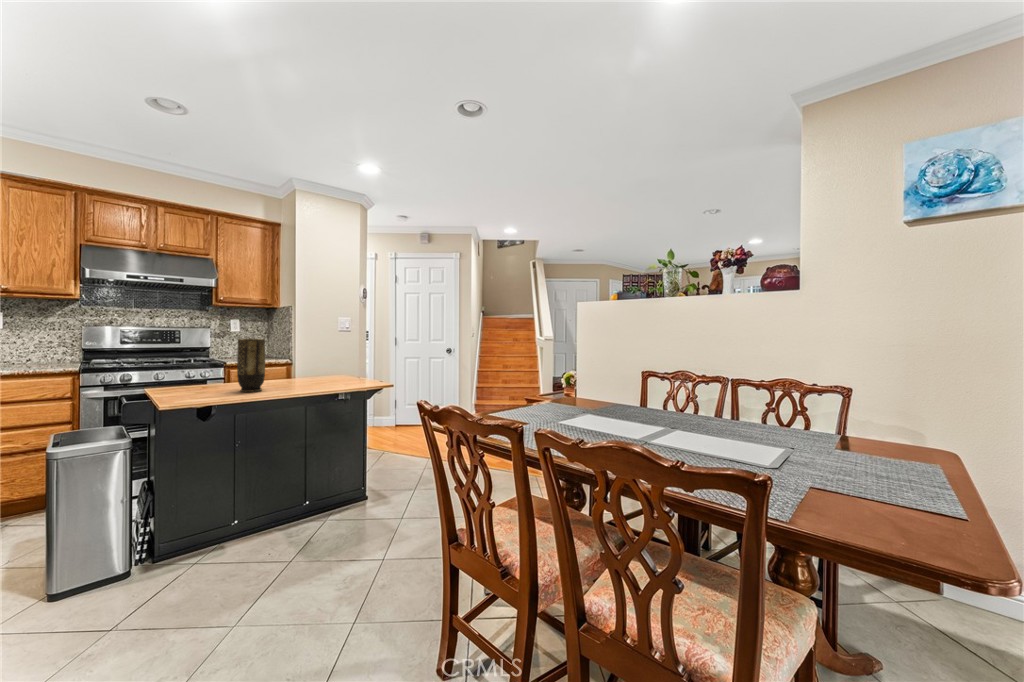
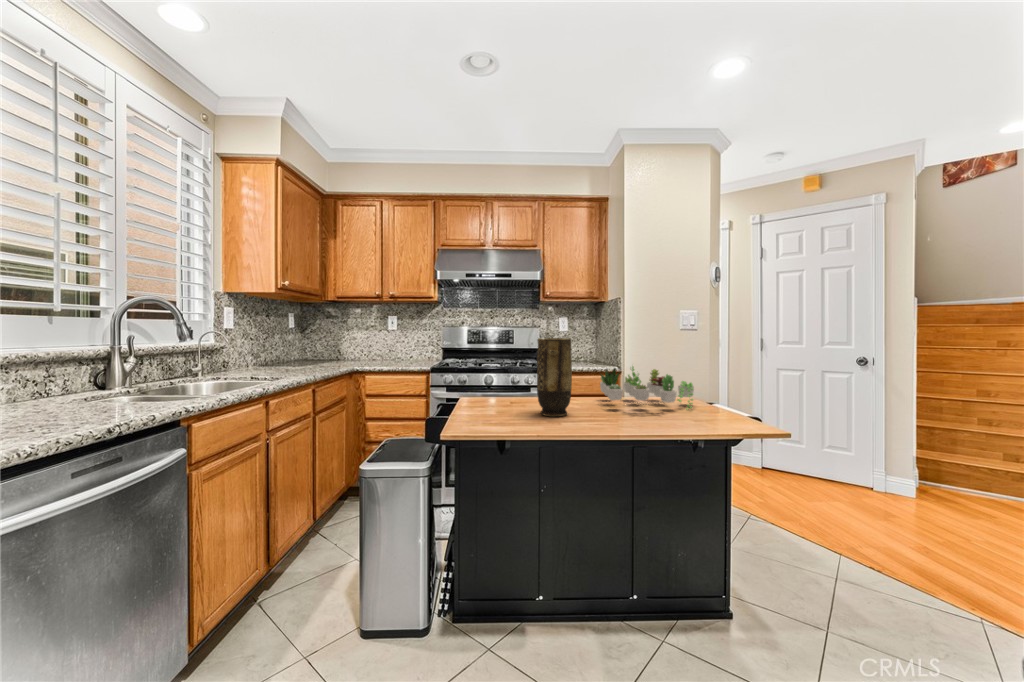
succulent plant: none [283,355,347,382] -> present [600,366,694,410]

